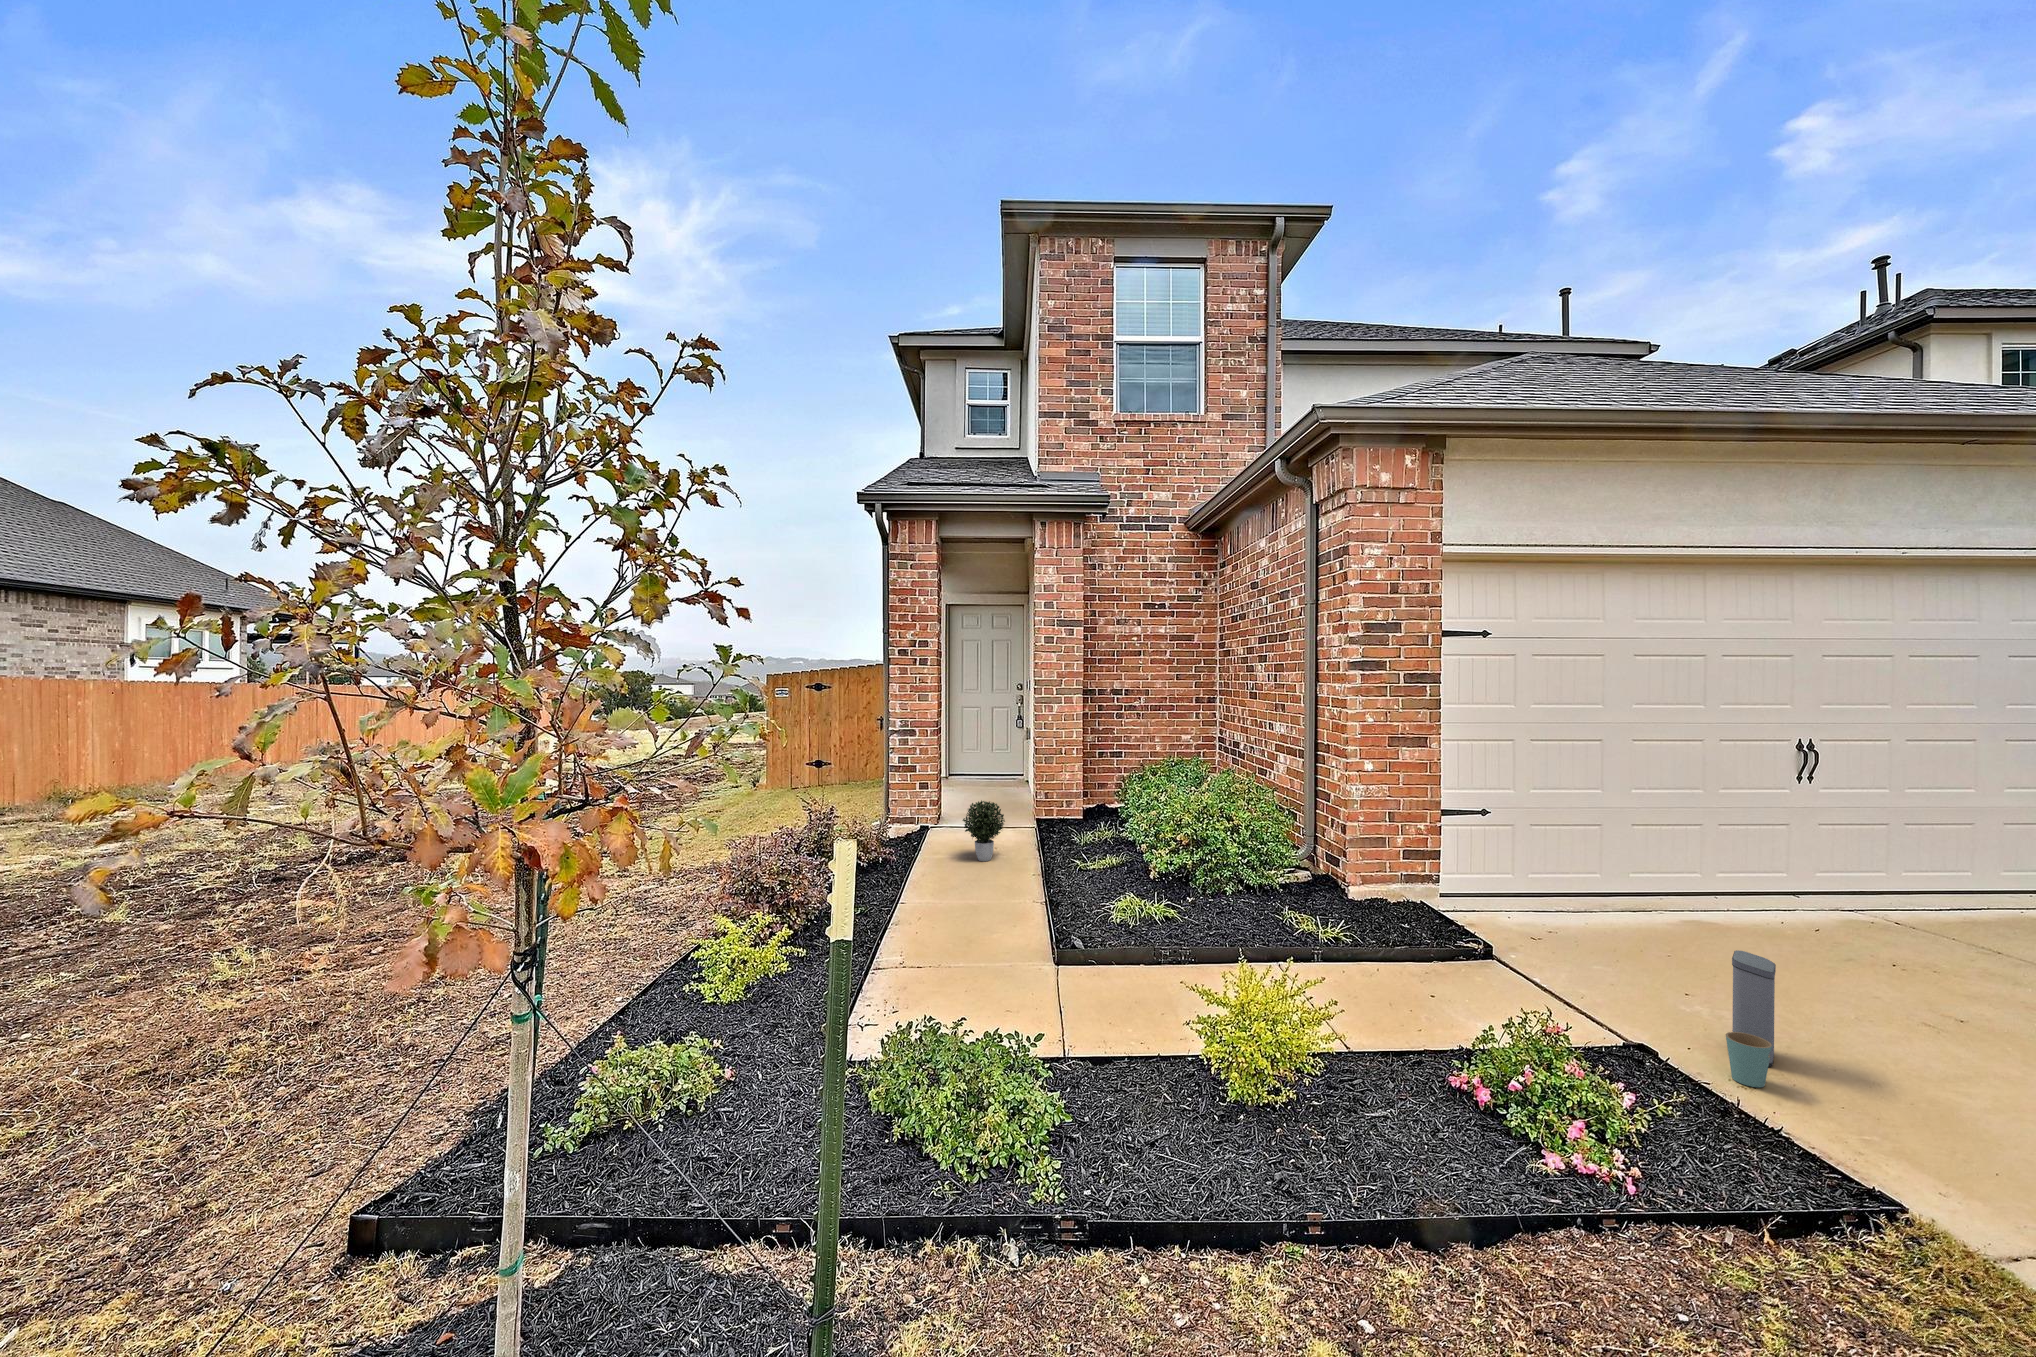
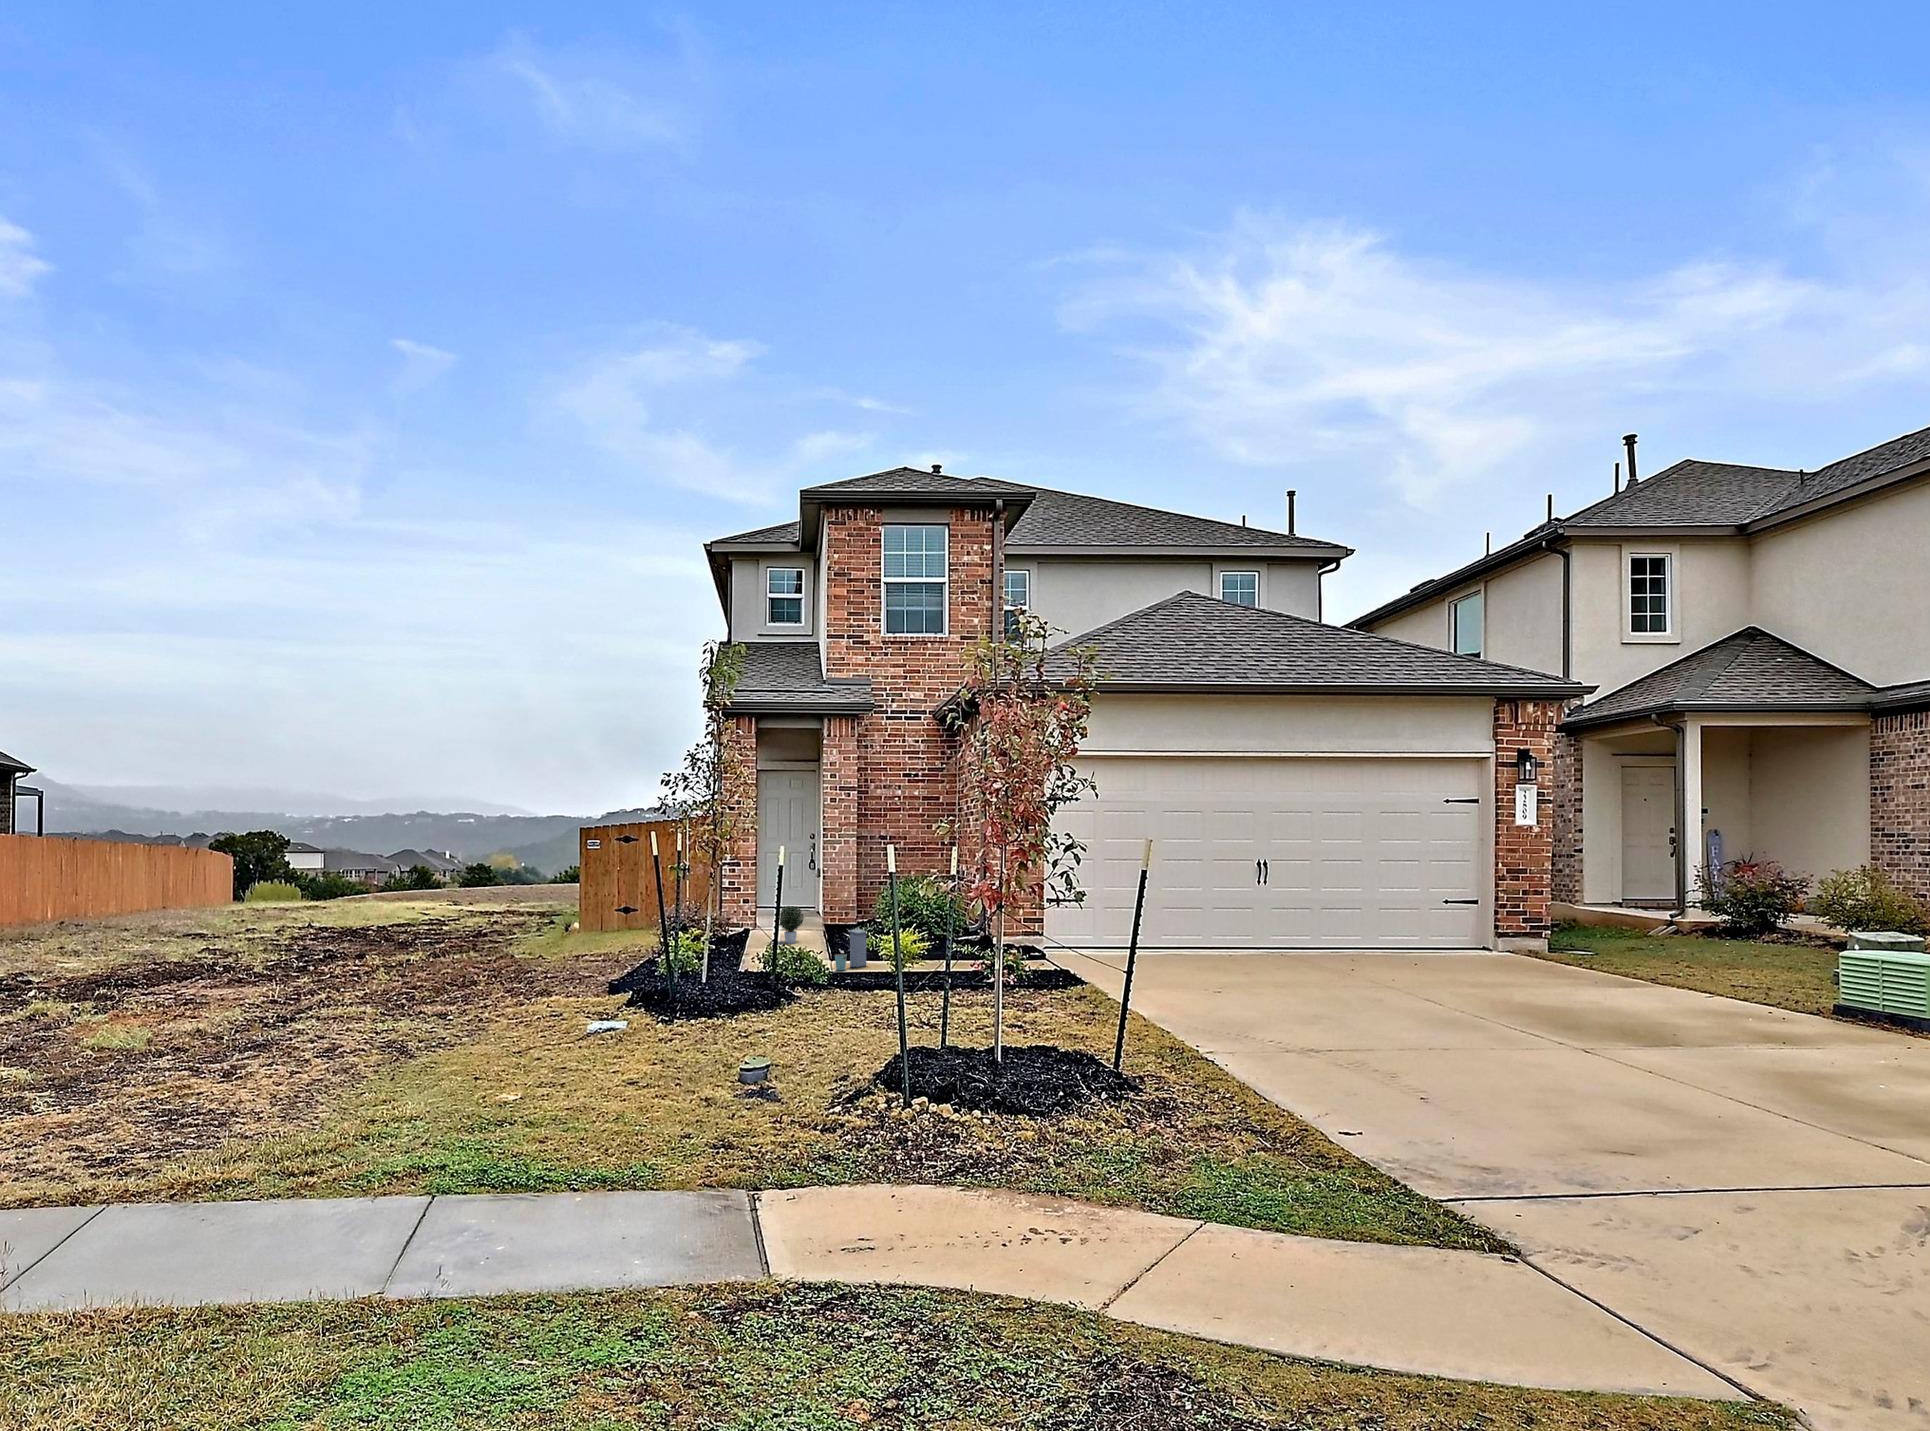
trash can: present [1726,950,1776,1087] -> present [835,929,866,970]

